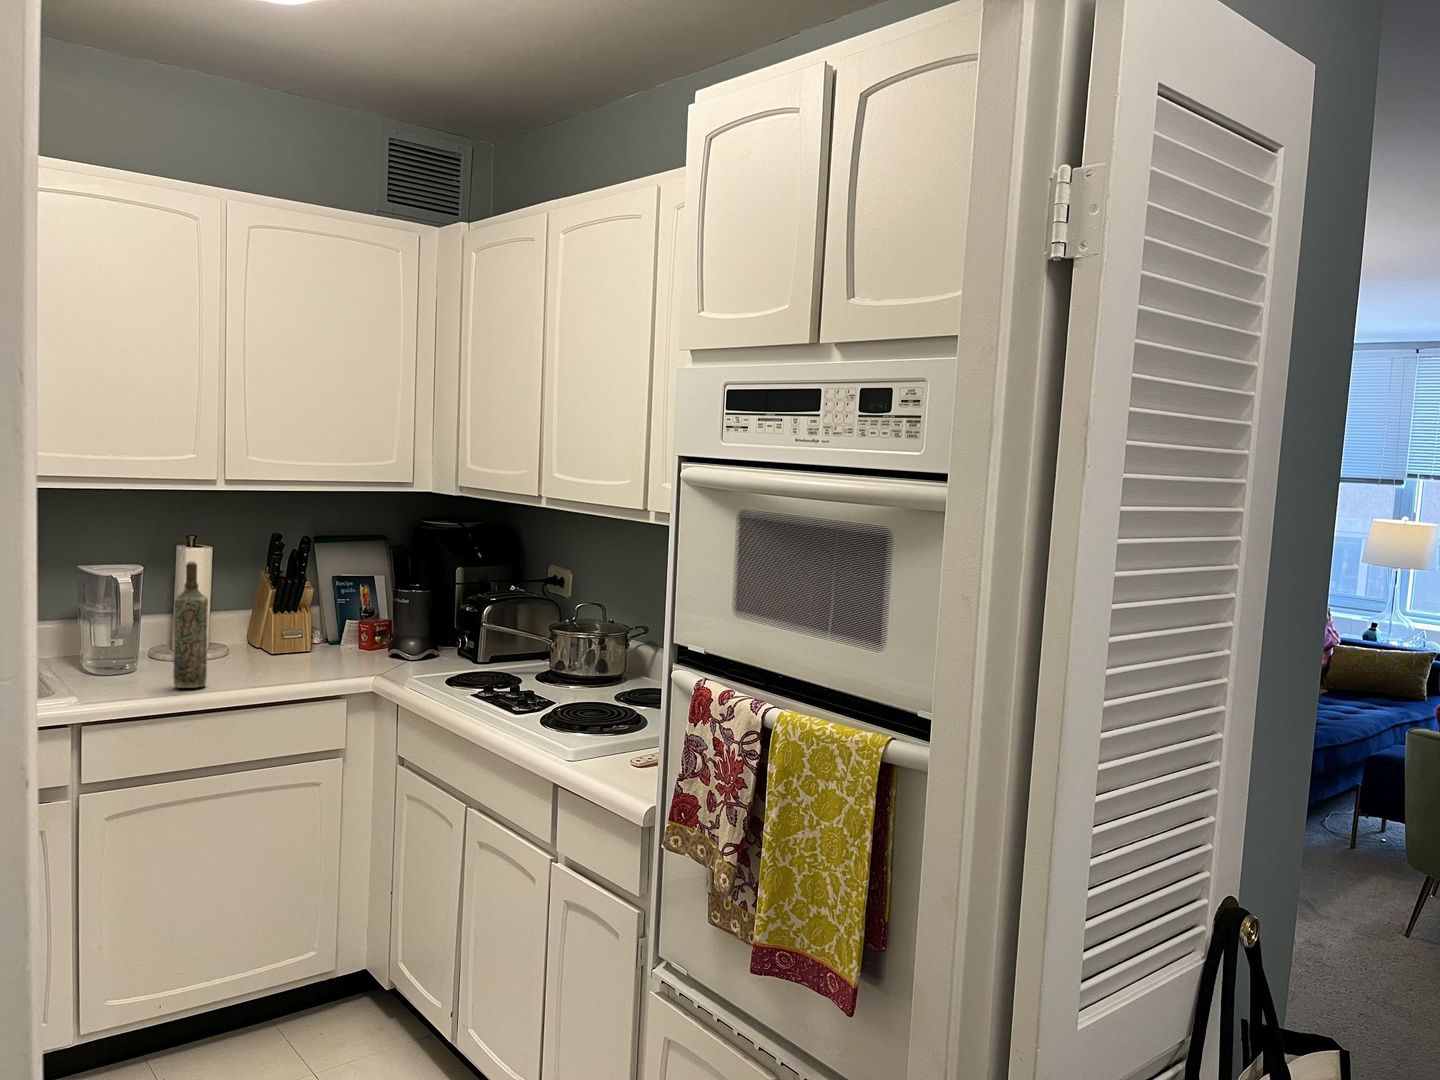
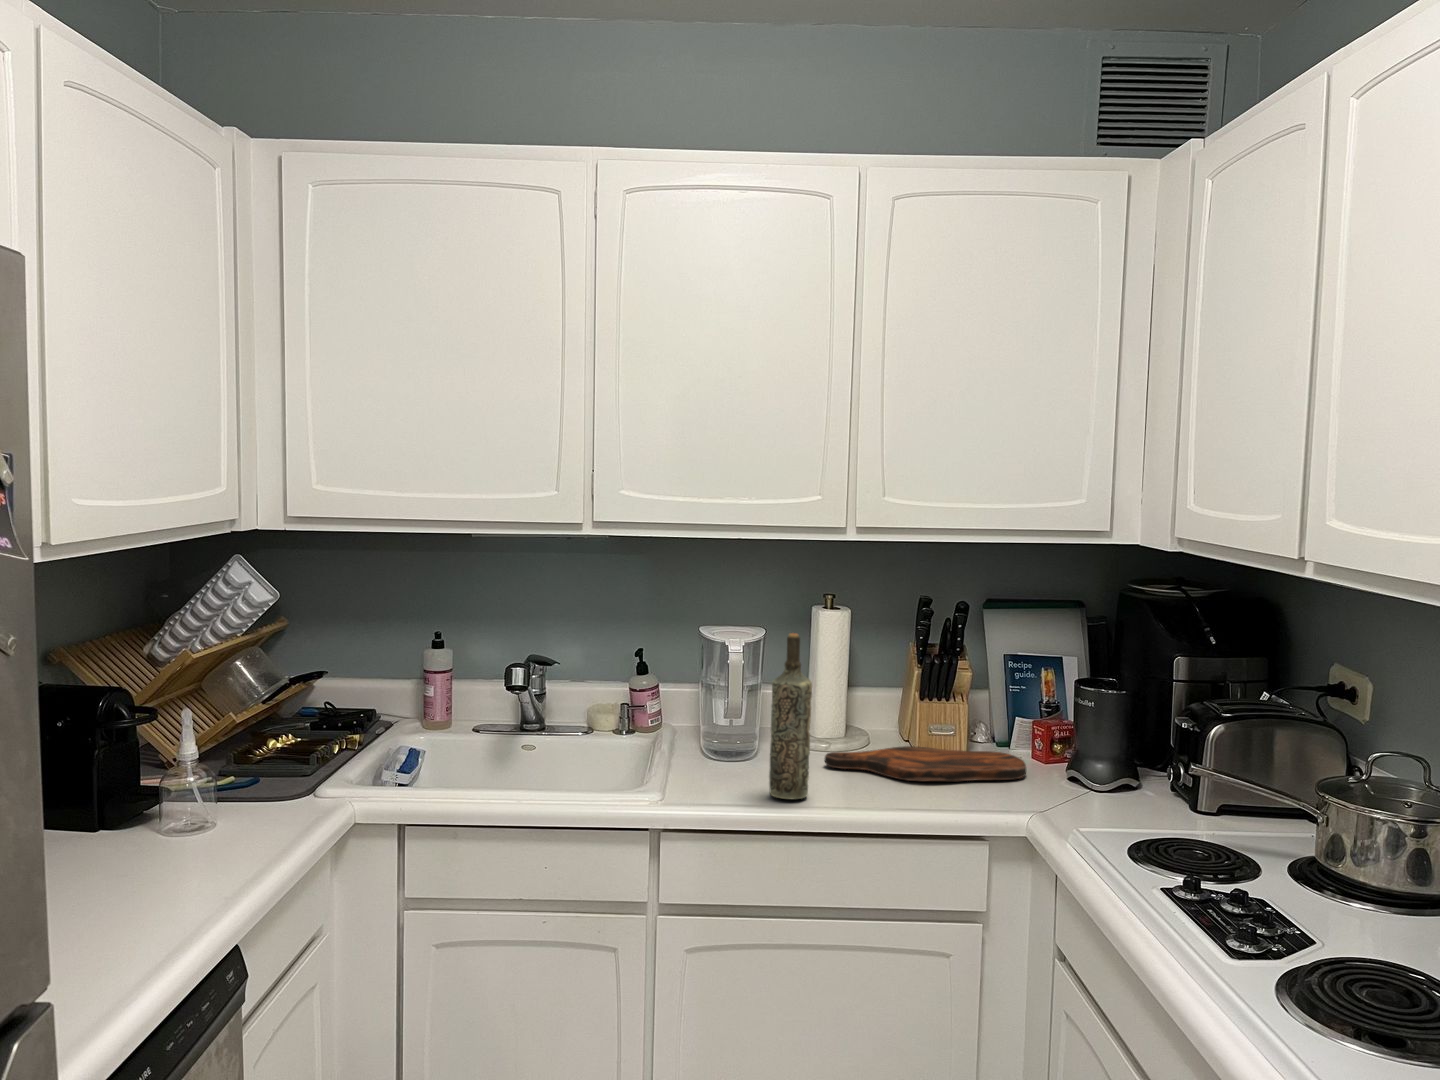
cutting board: none [203,645,361,669] -> present [824,746,1026,781]

